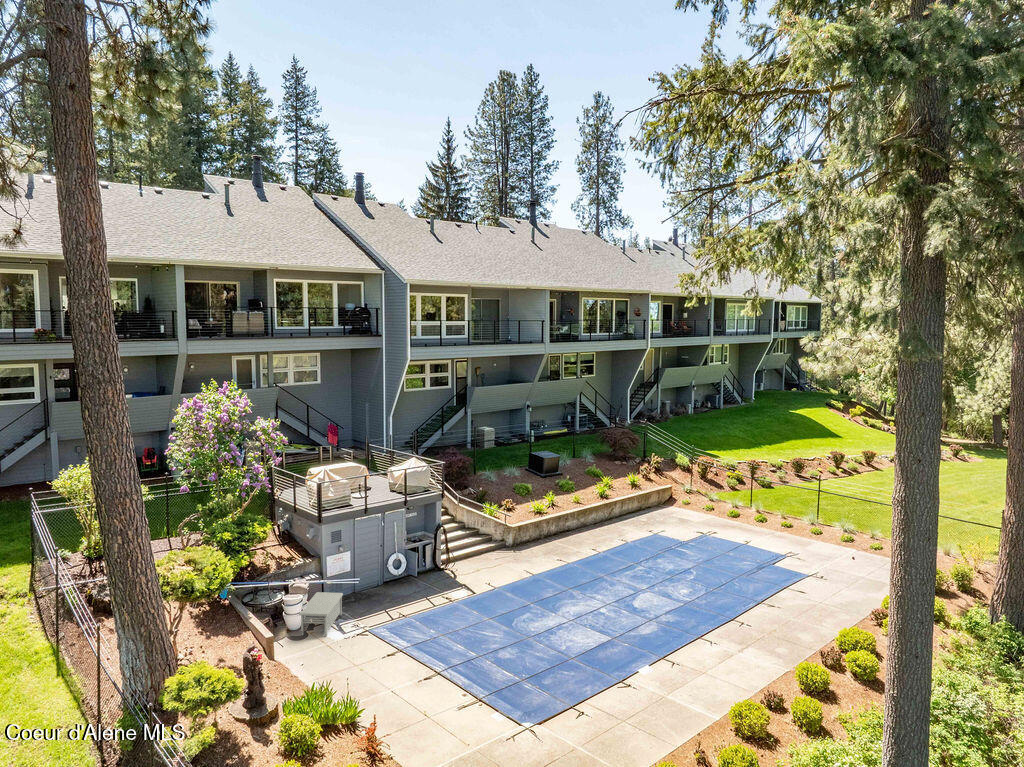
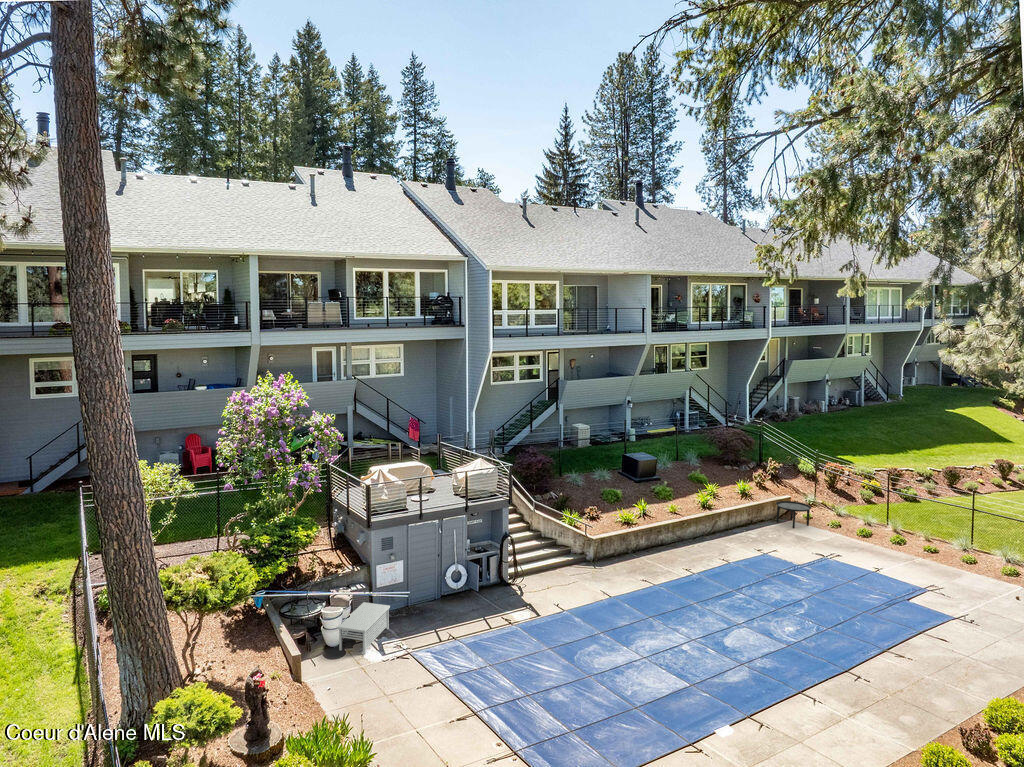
round table: none [661,490,691,512] -> present [776,501,811,528]

